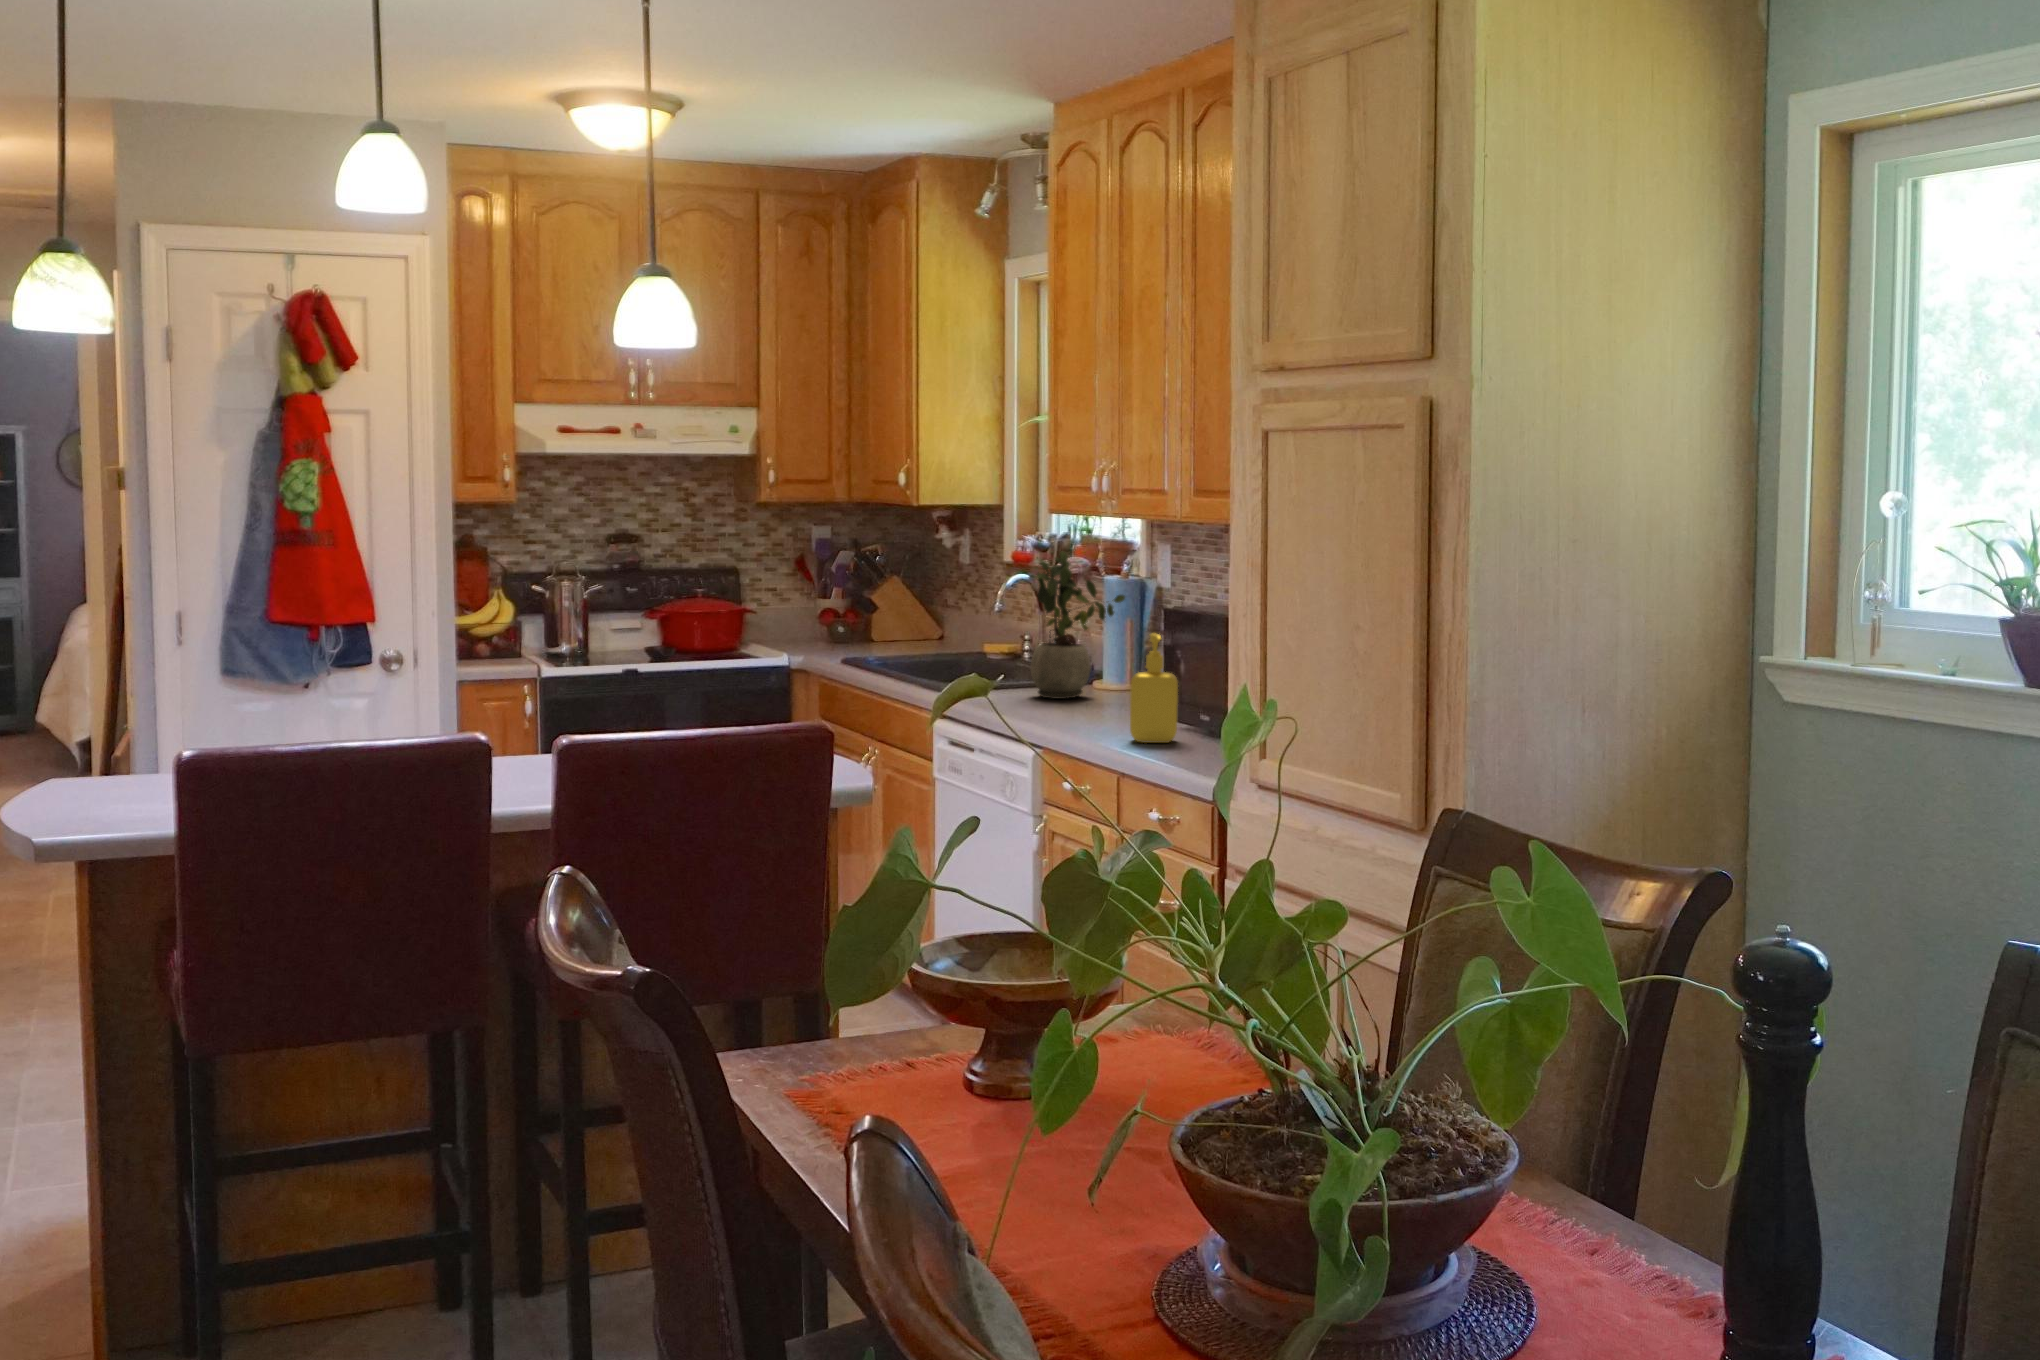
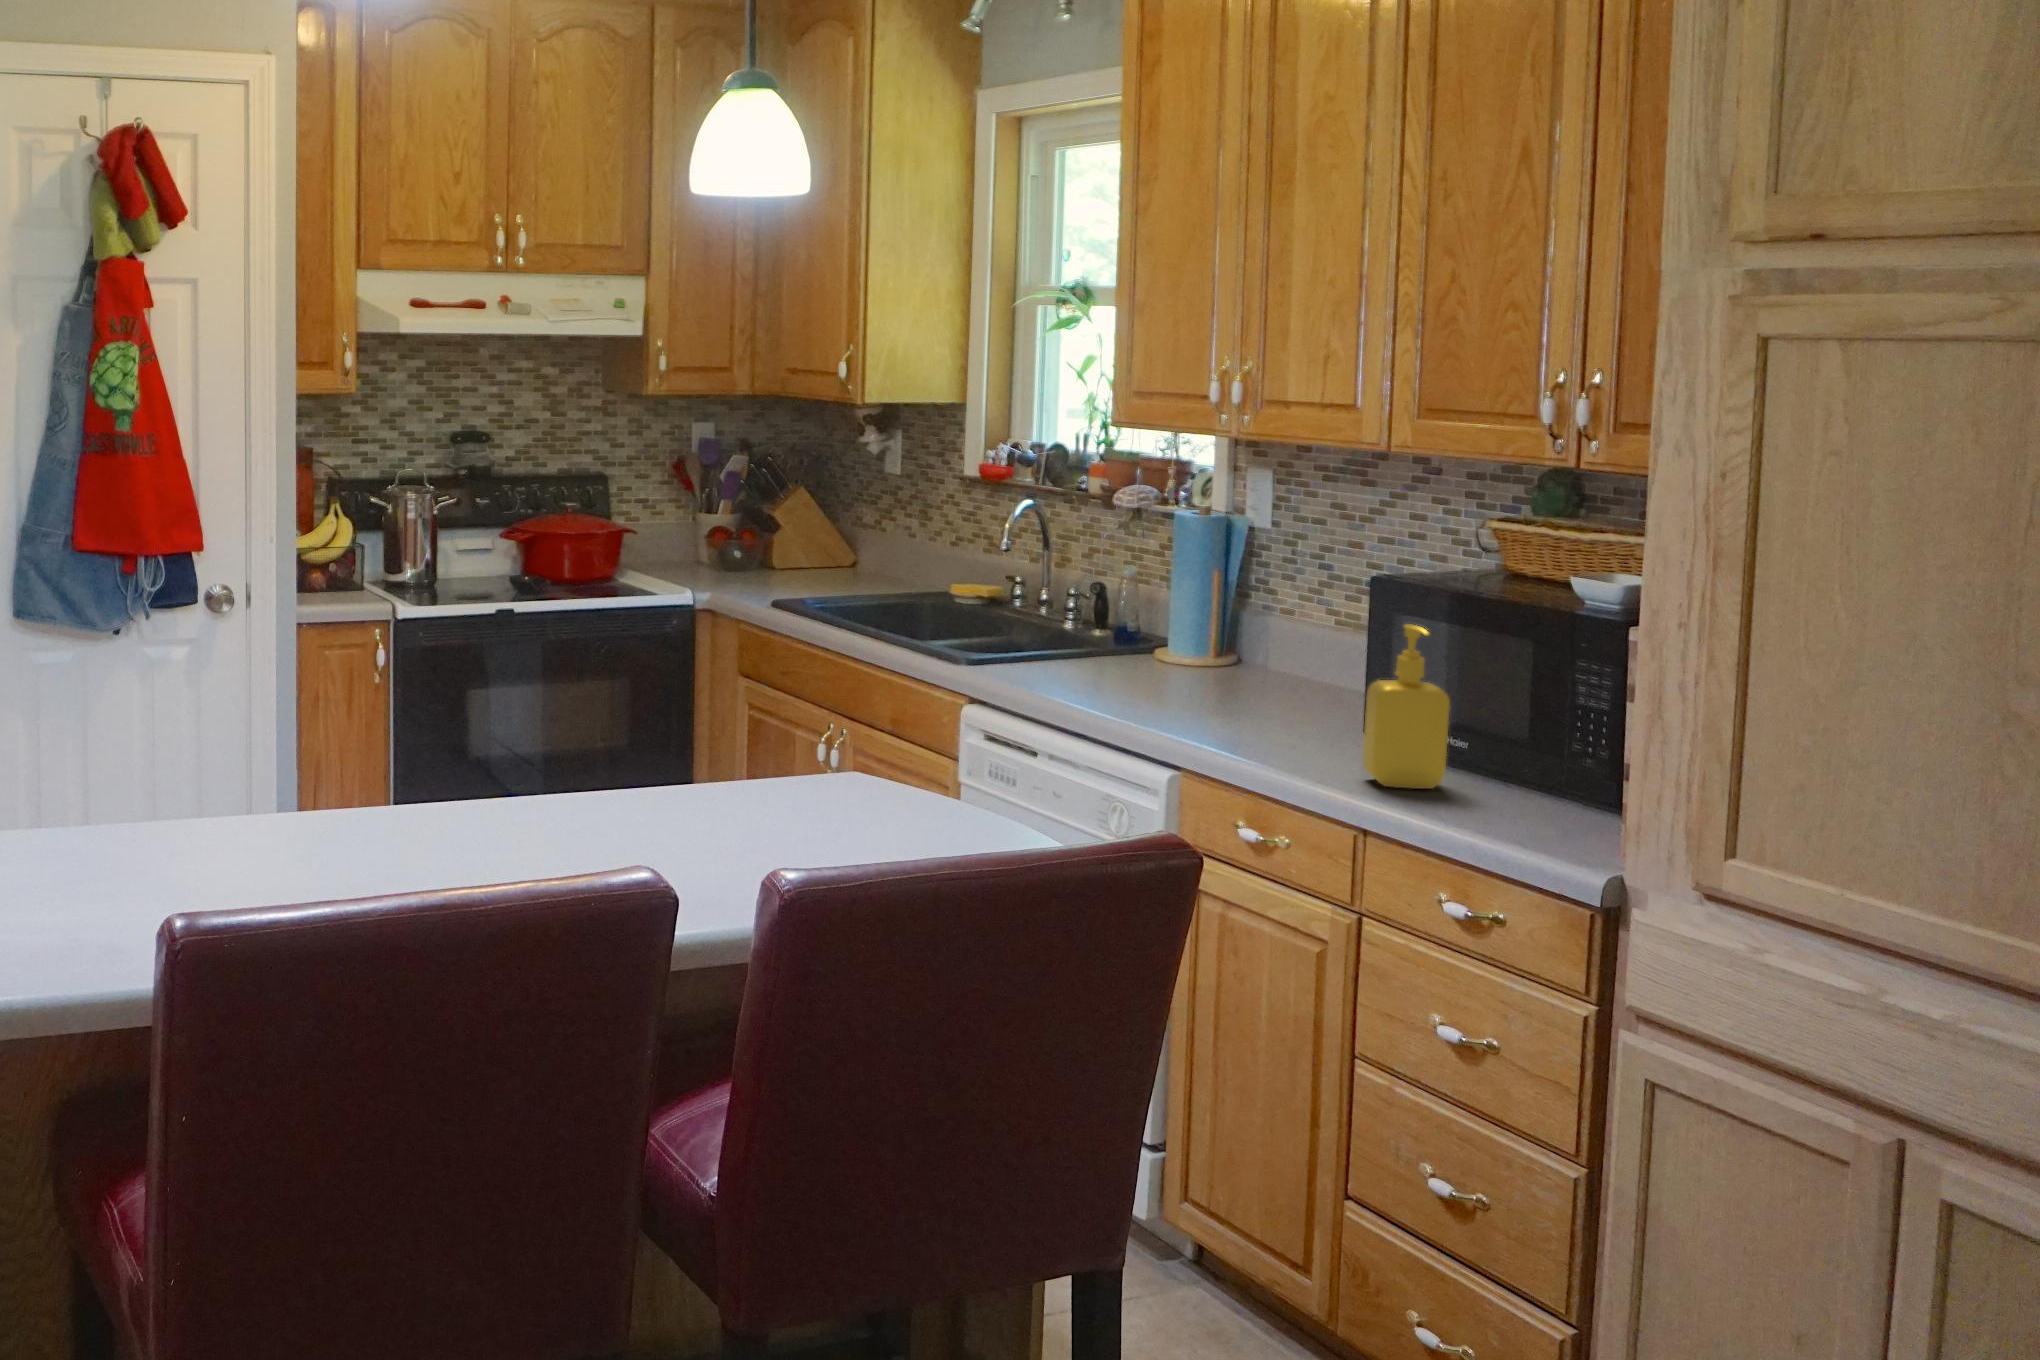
potted plant: present [1029,552,1125,699] -> none [1103,482,1250,686]

